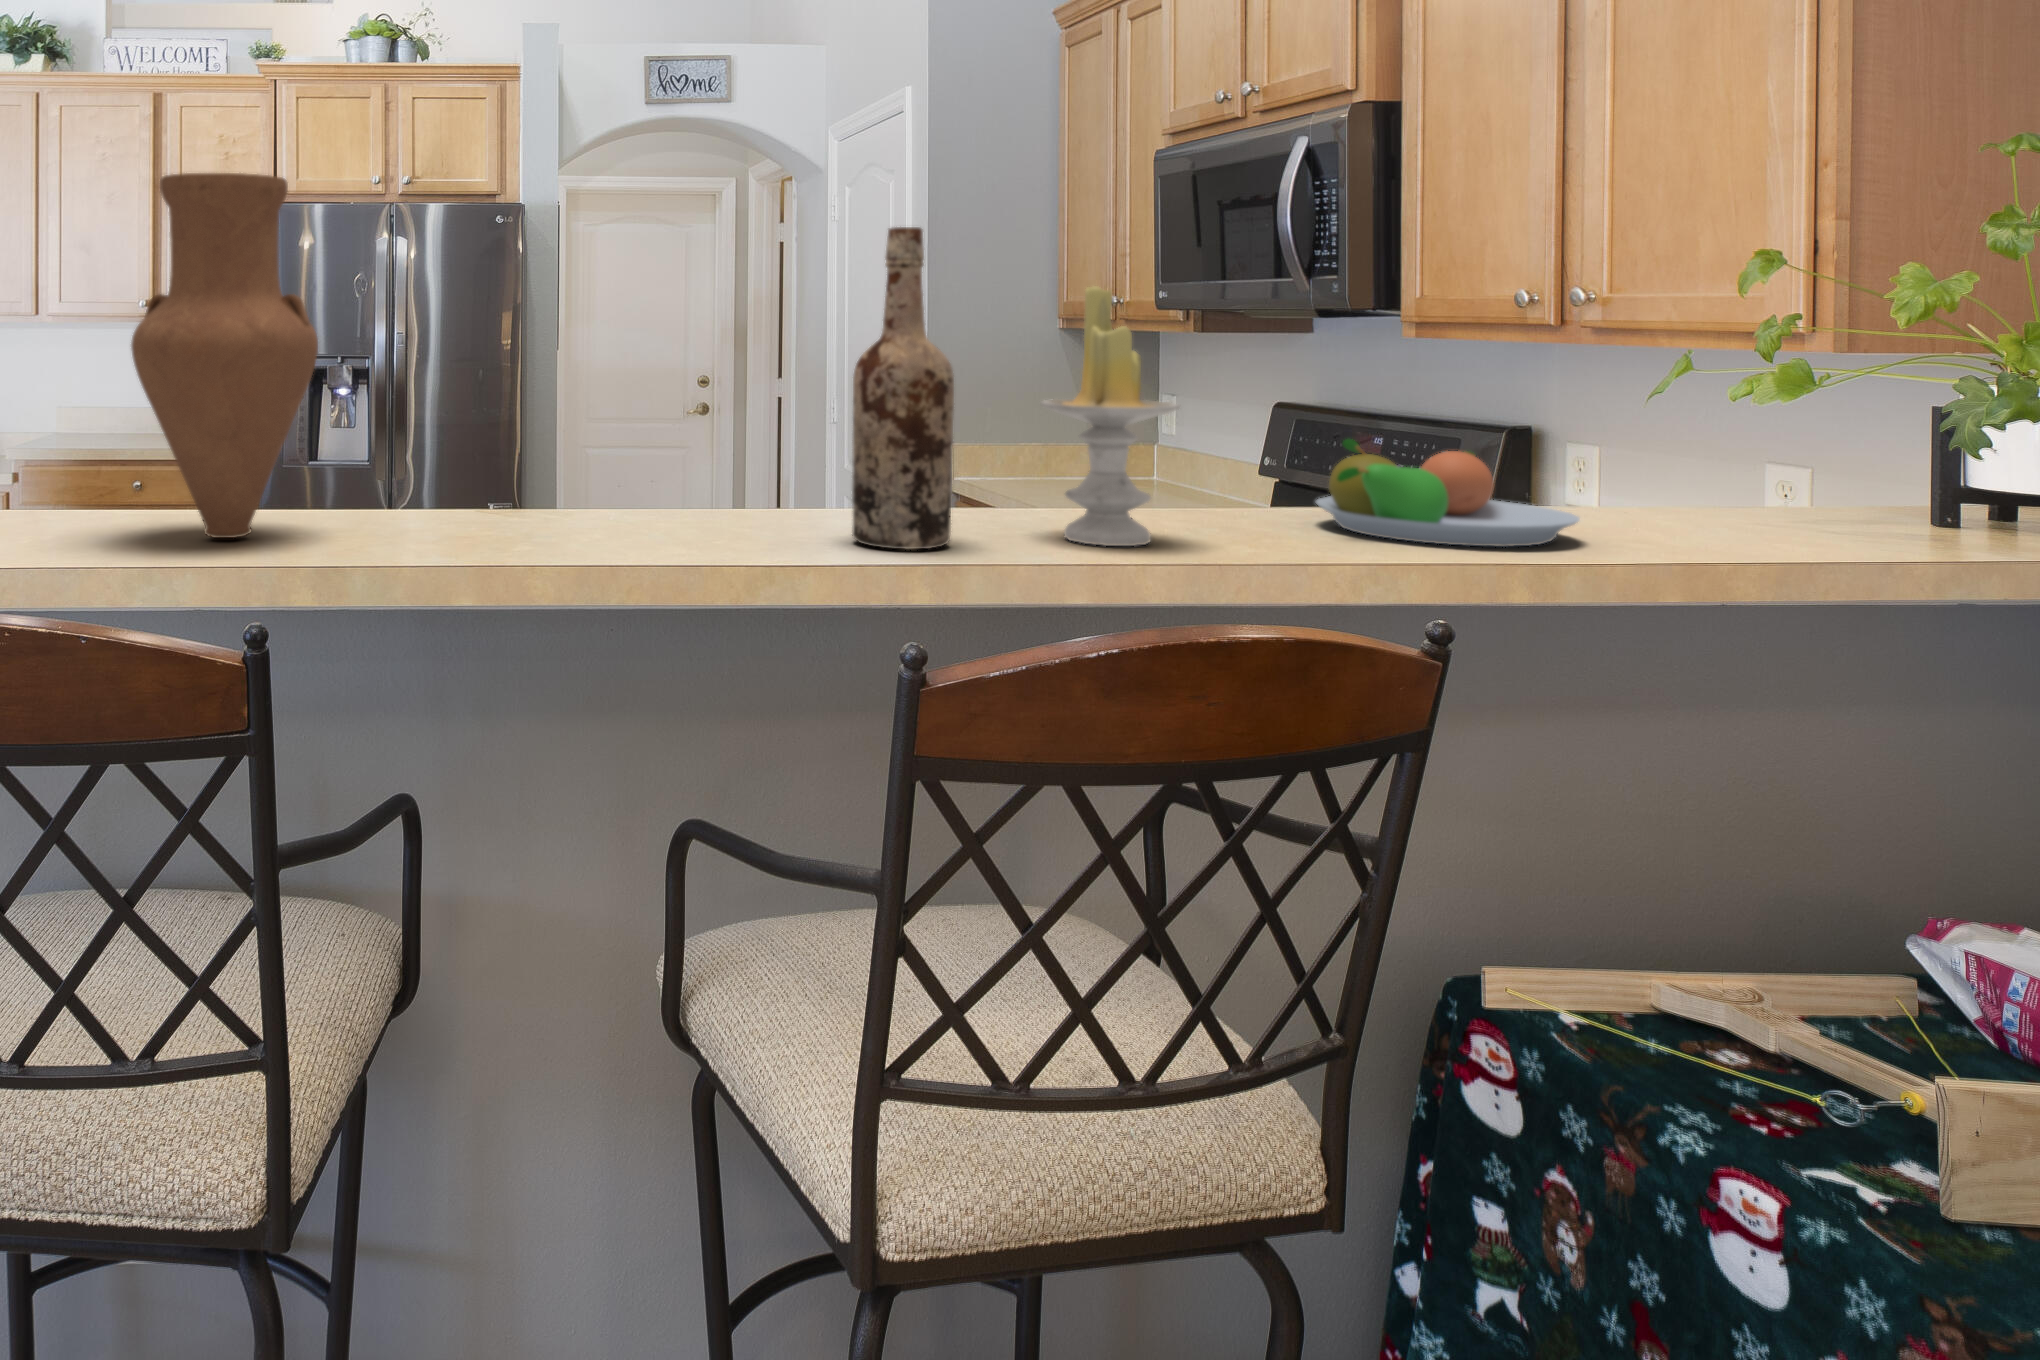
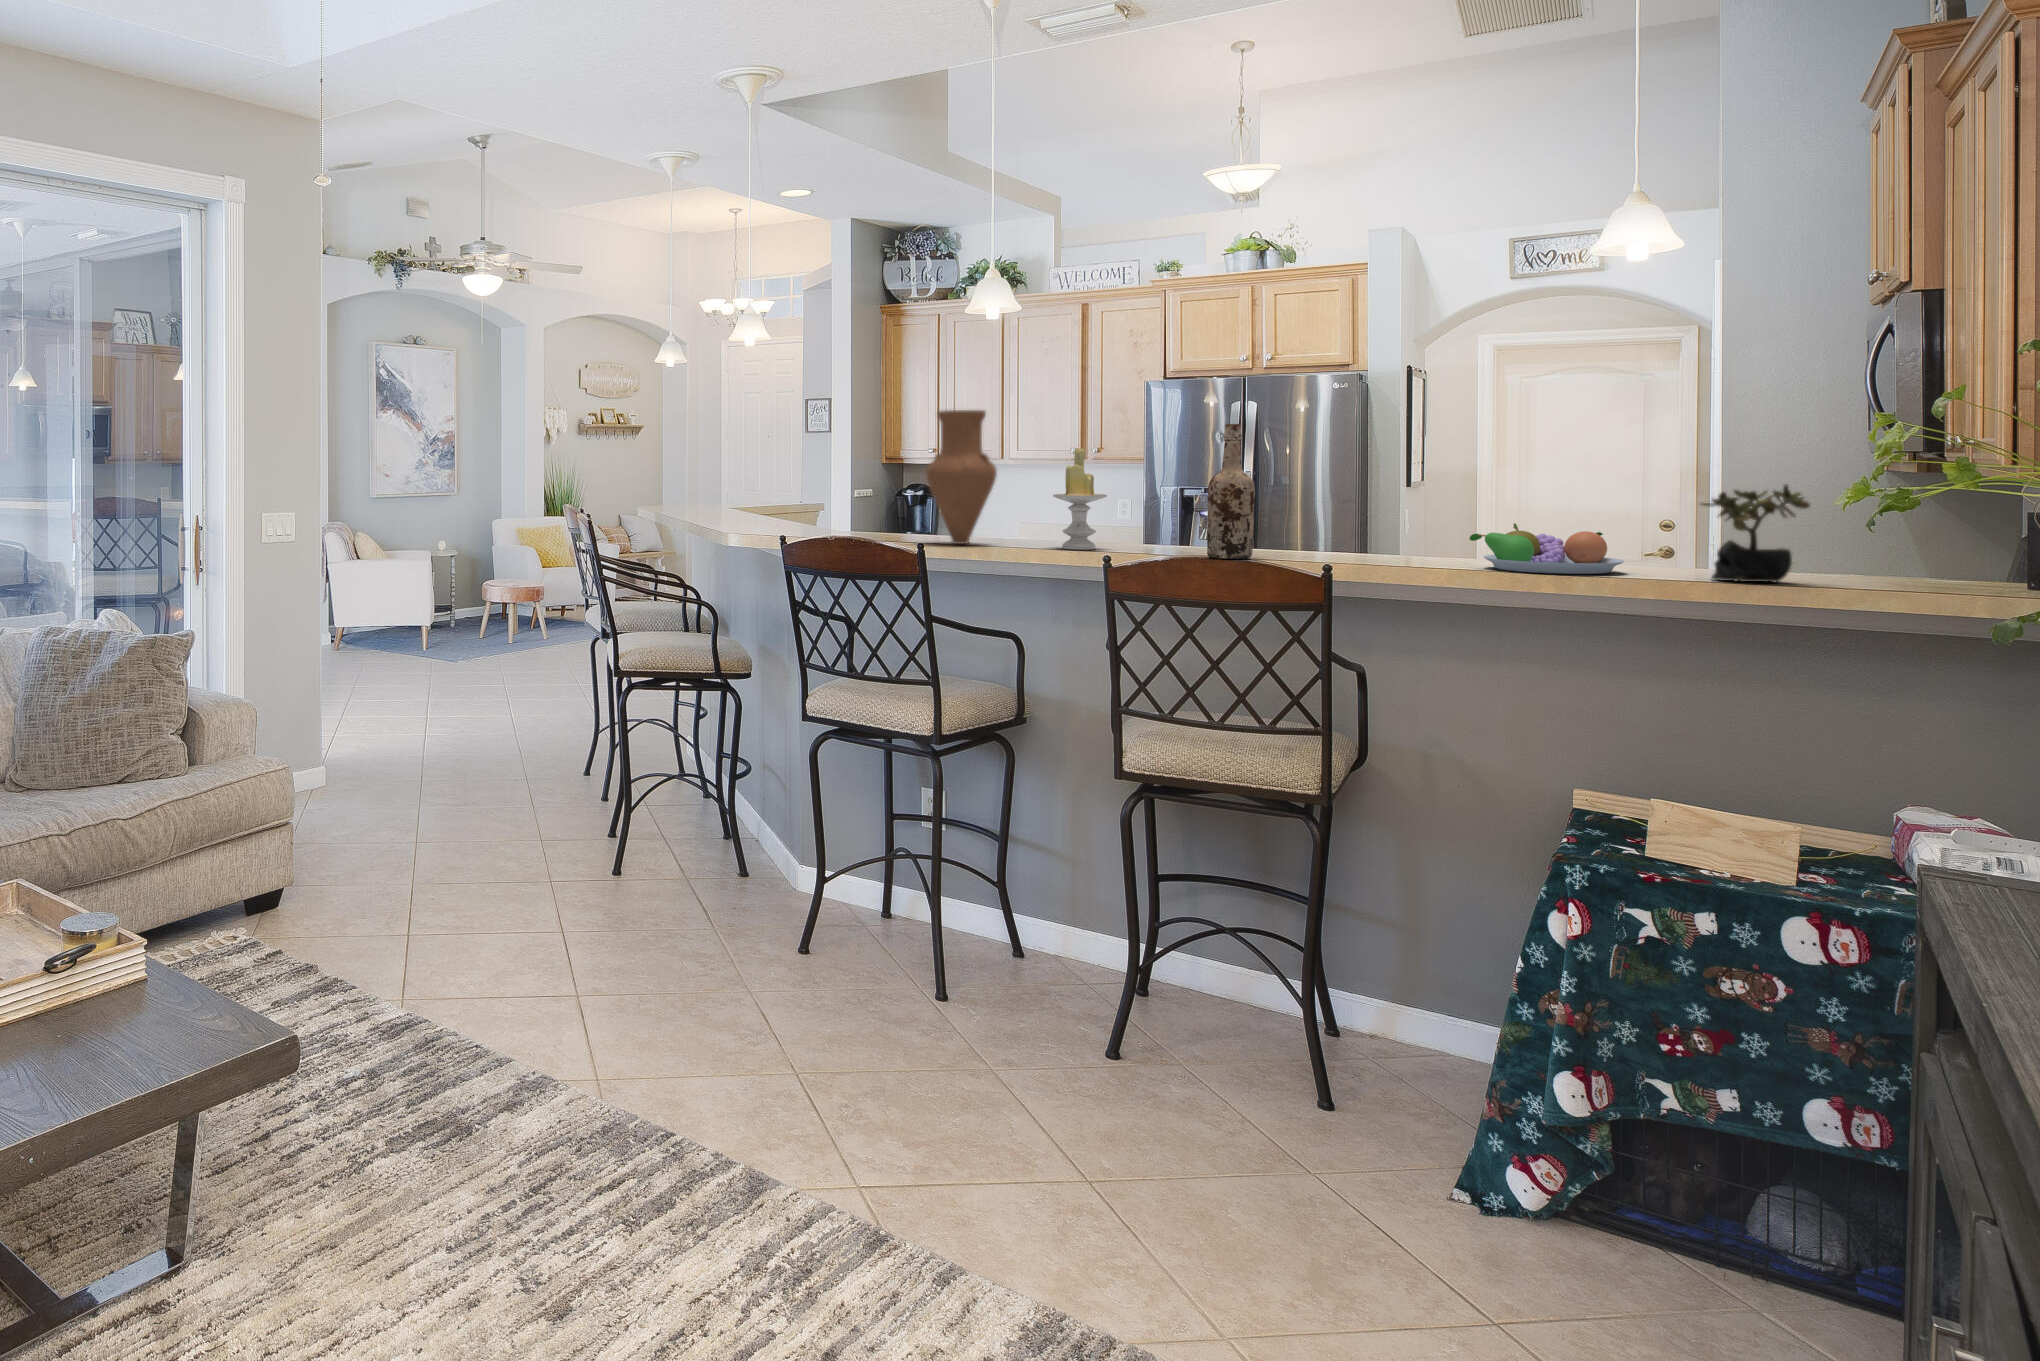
candle: present [1040,286,1180,546] -> present [1053,449,1107,550]
succulent plant: none [1713,359,1876,545] -> present [1702,485,1810,582]

